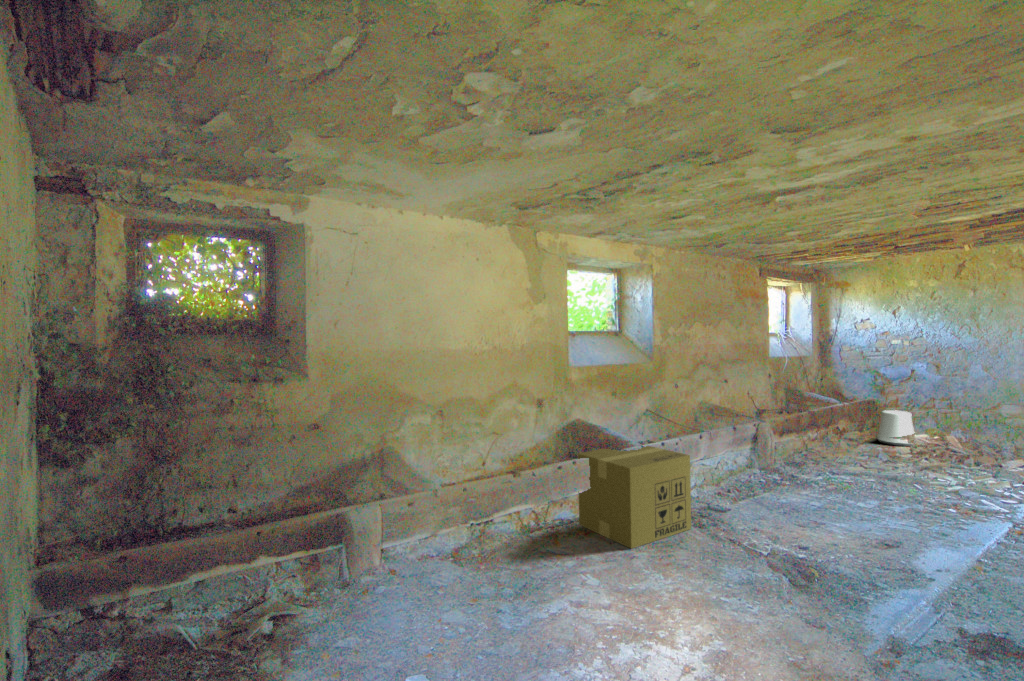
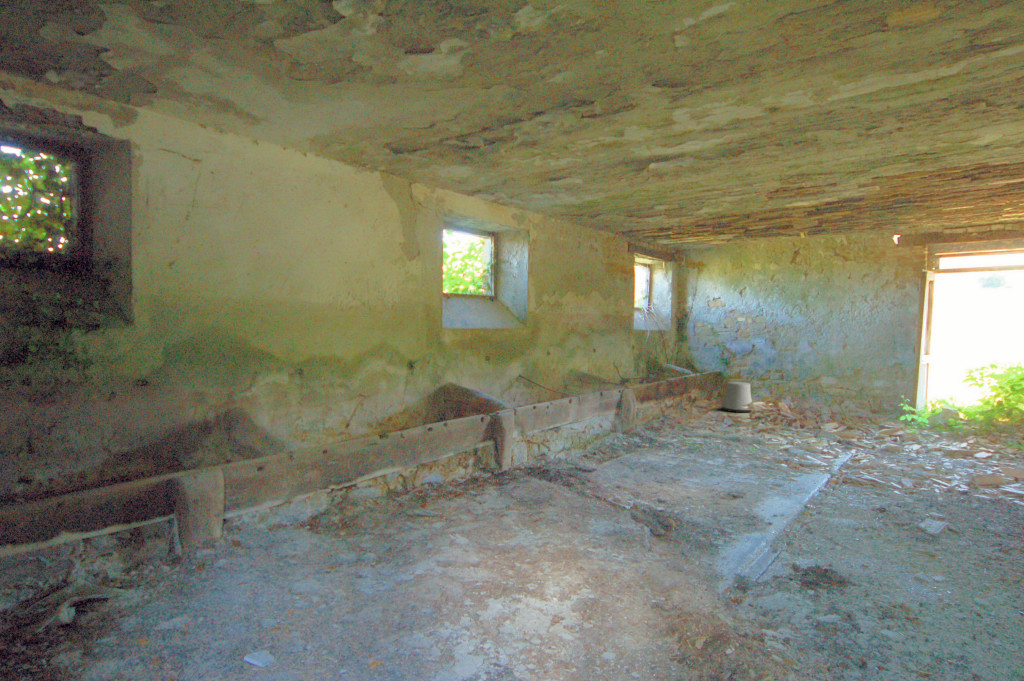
cardboard box: present [578,446,691,549] -> none [448,404,562,509]

